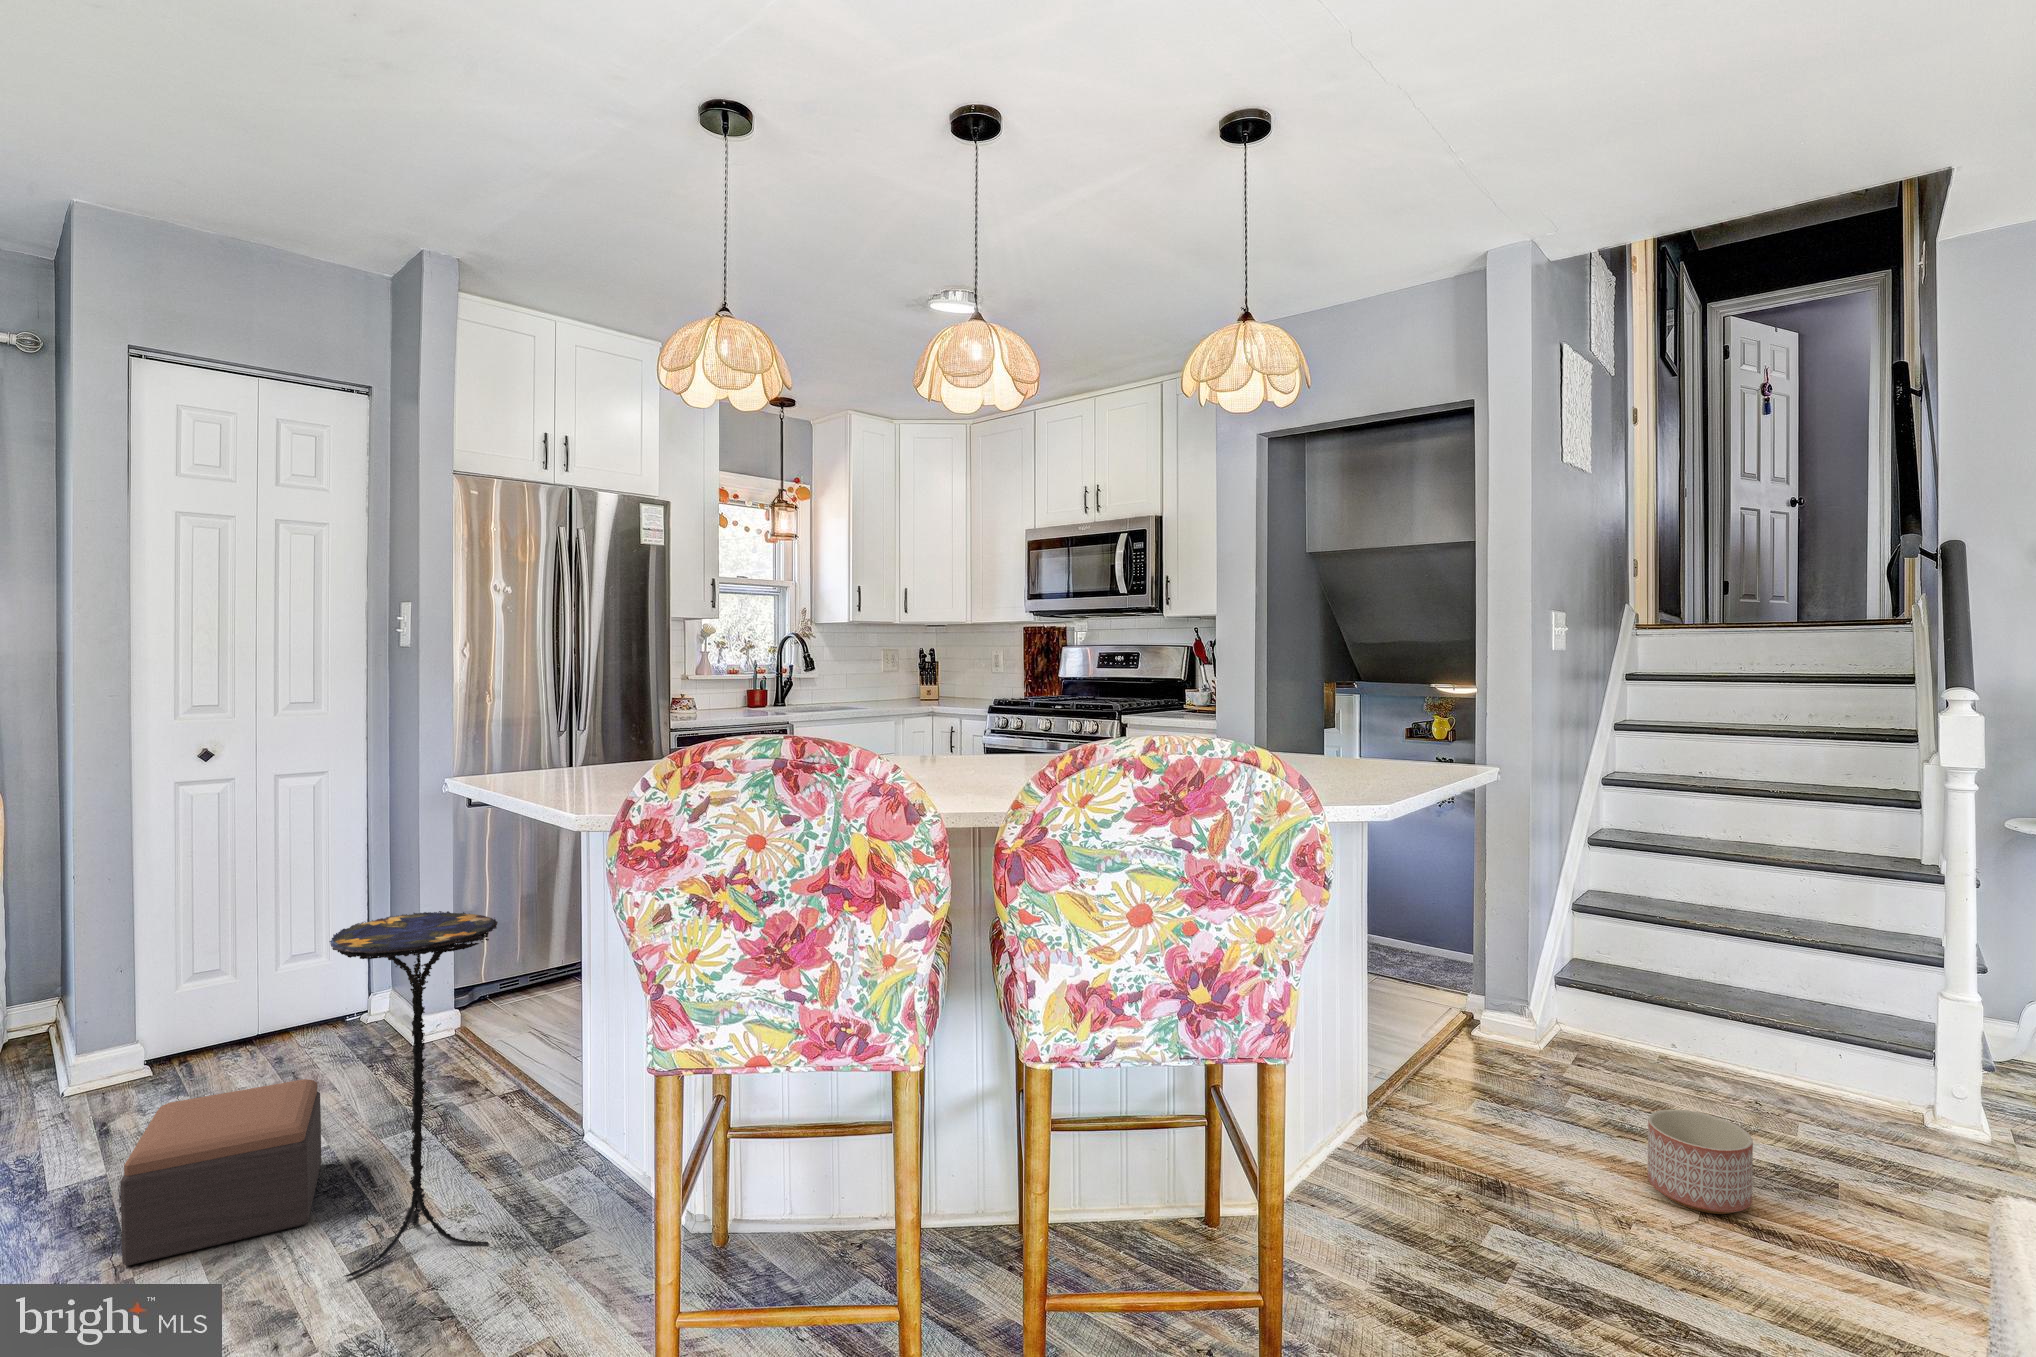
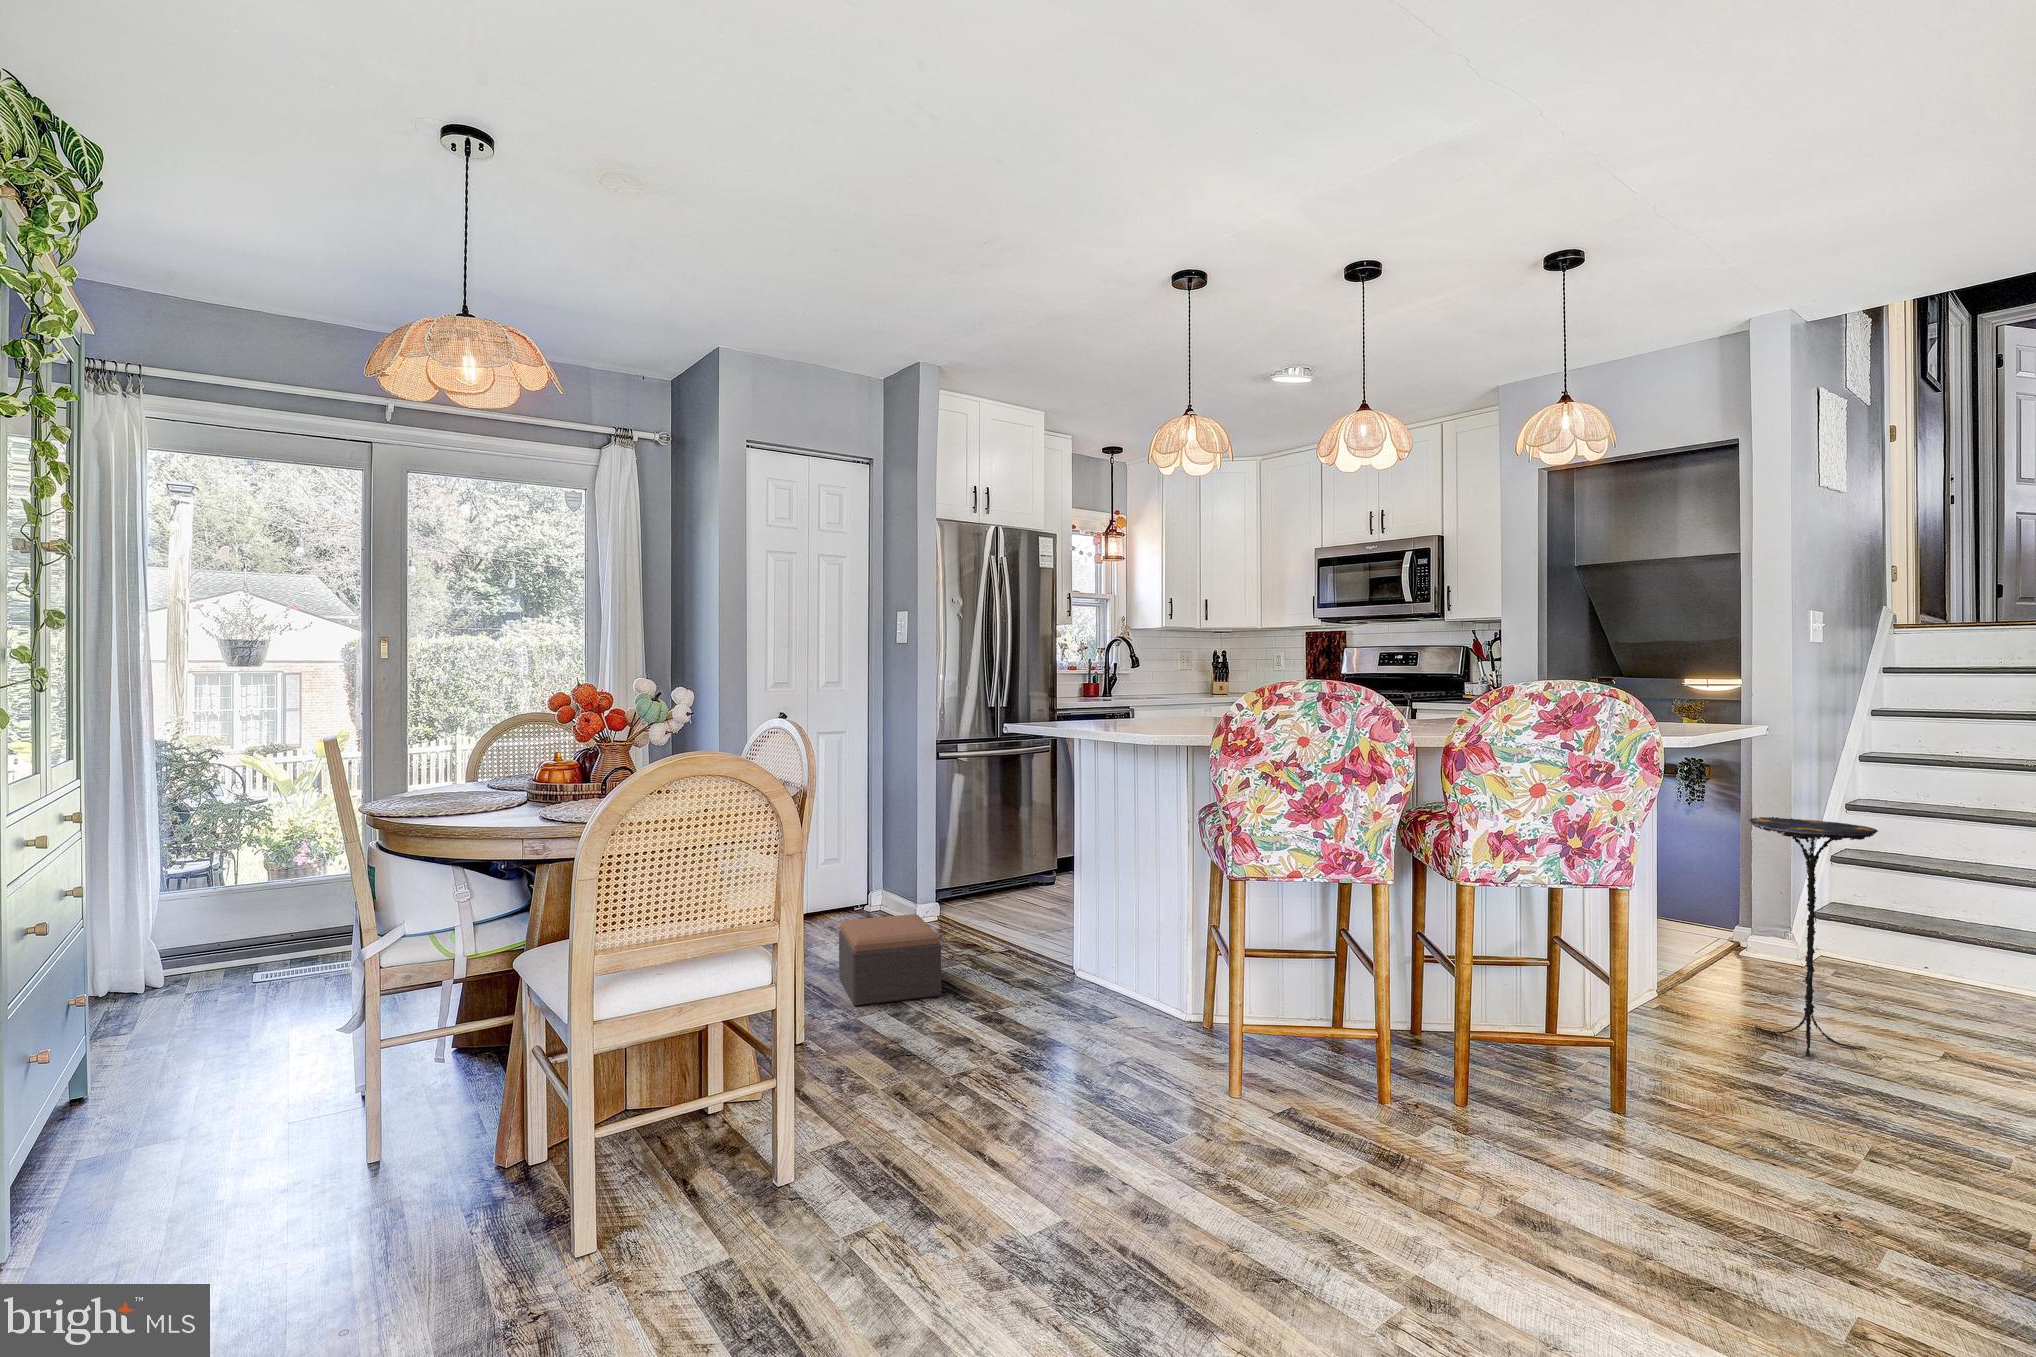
side table: present [329,911,498,1276] -> present [1749,817,1878,1057]
planter: present [1648,1109,1753,1214] -> none [1903,985,1994,1056]

